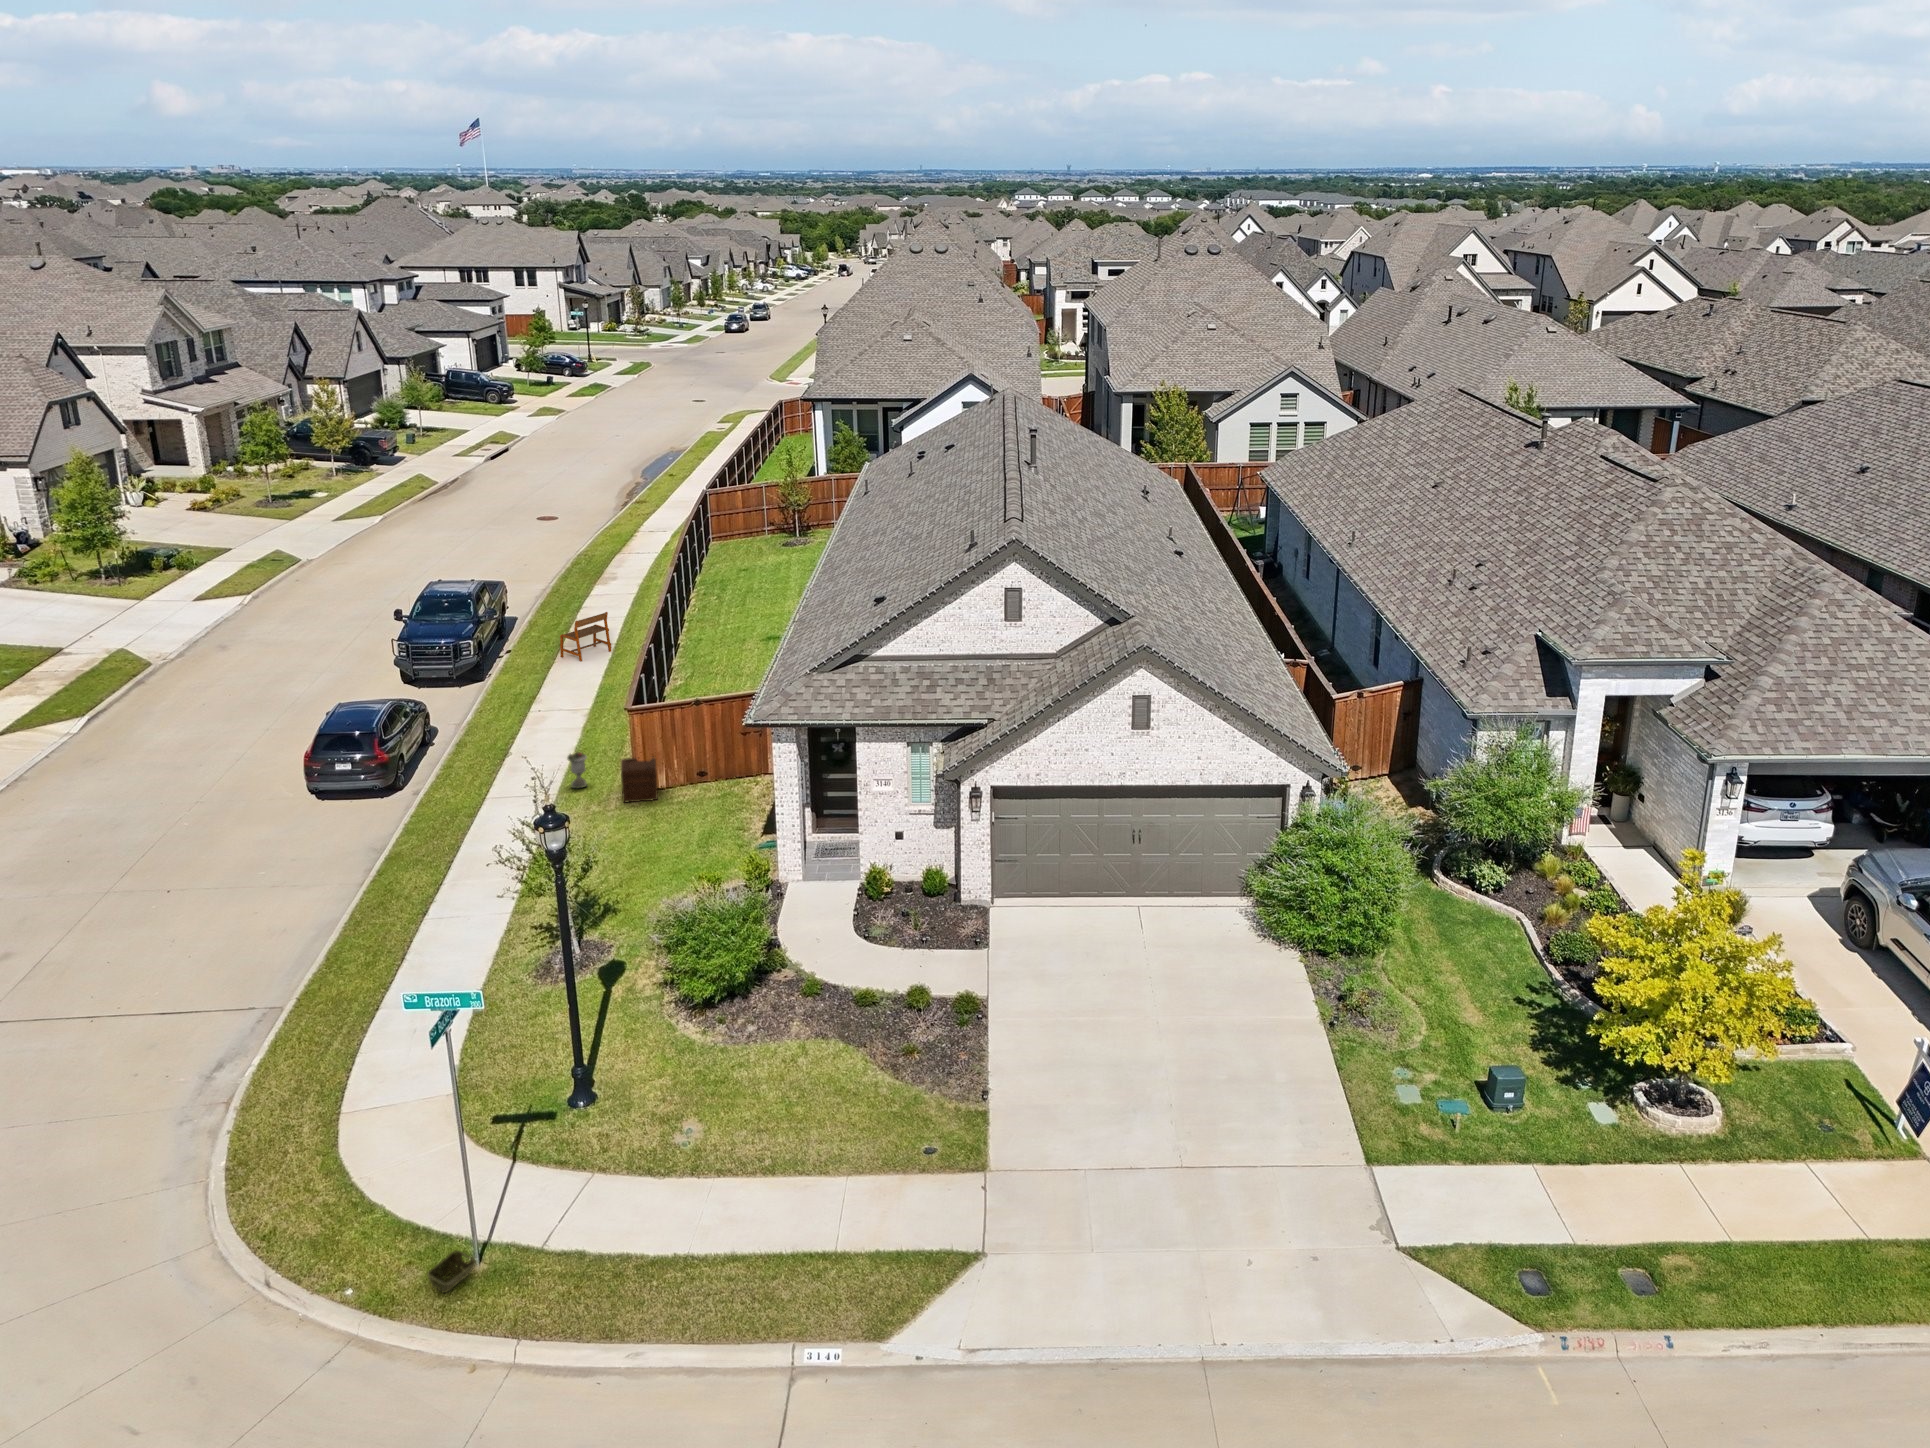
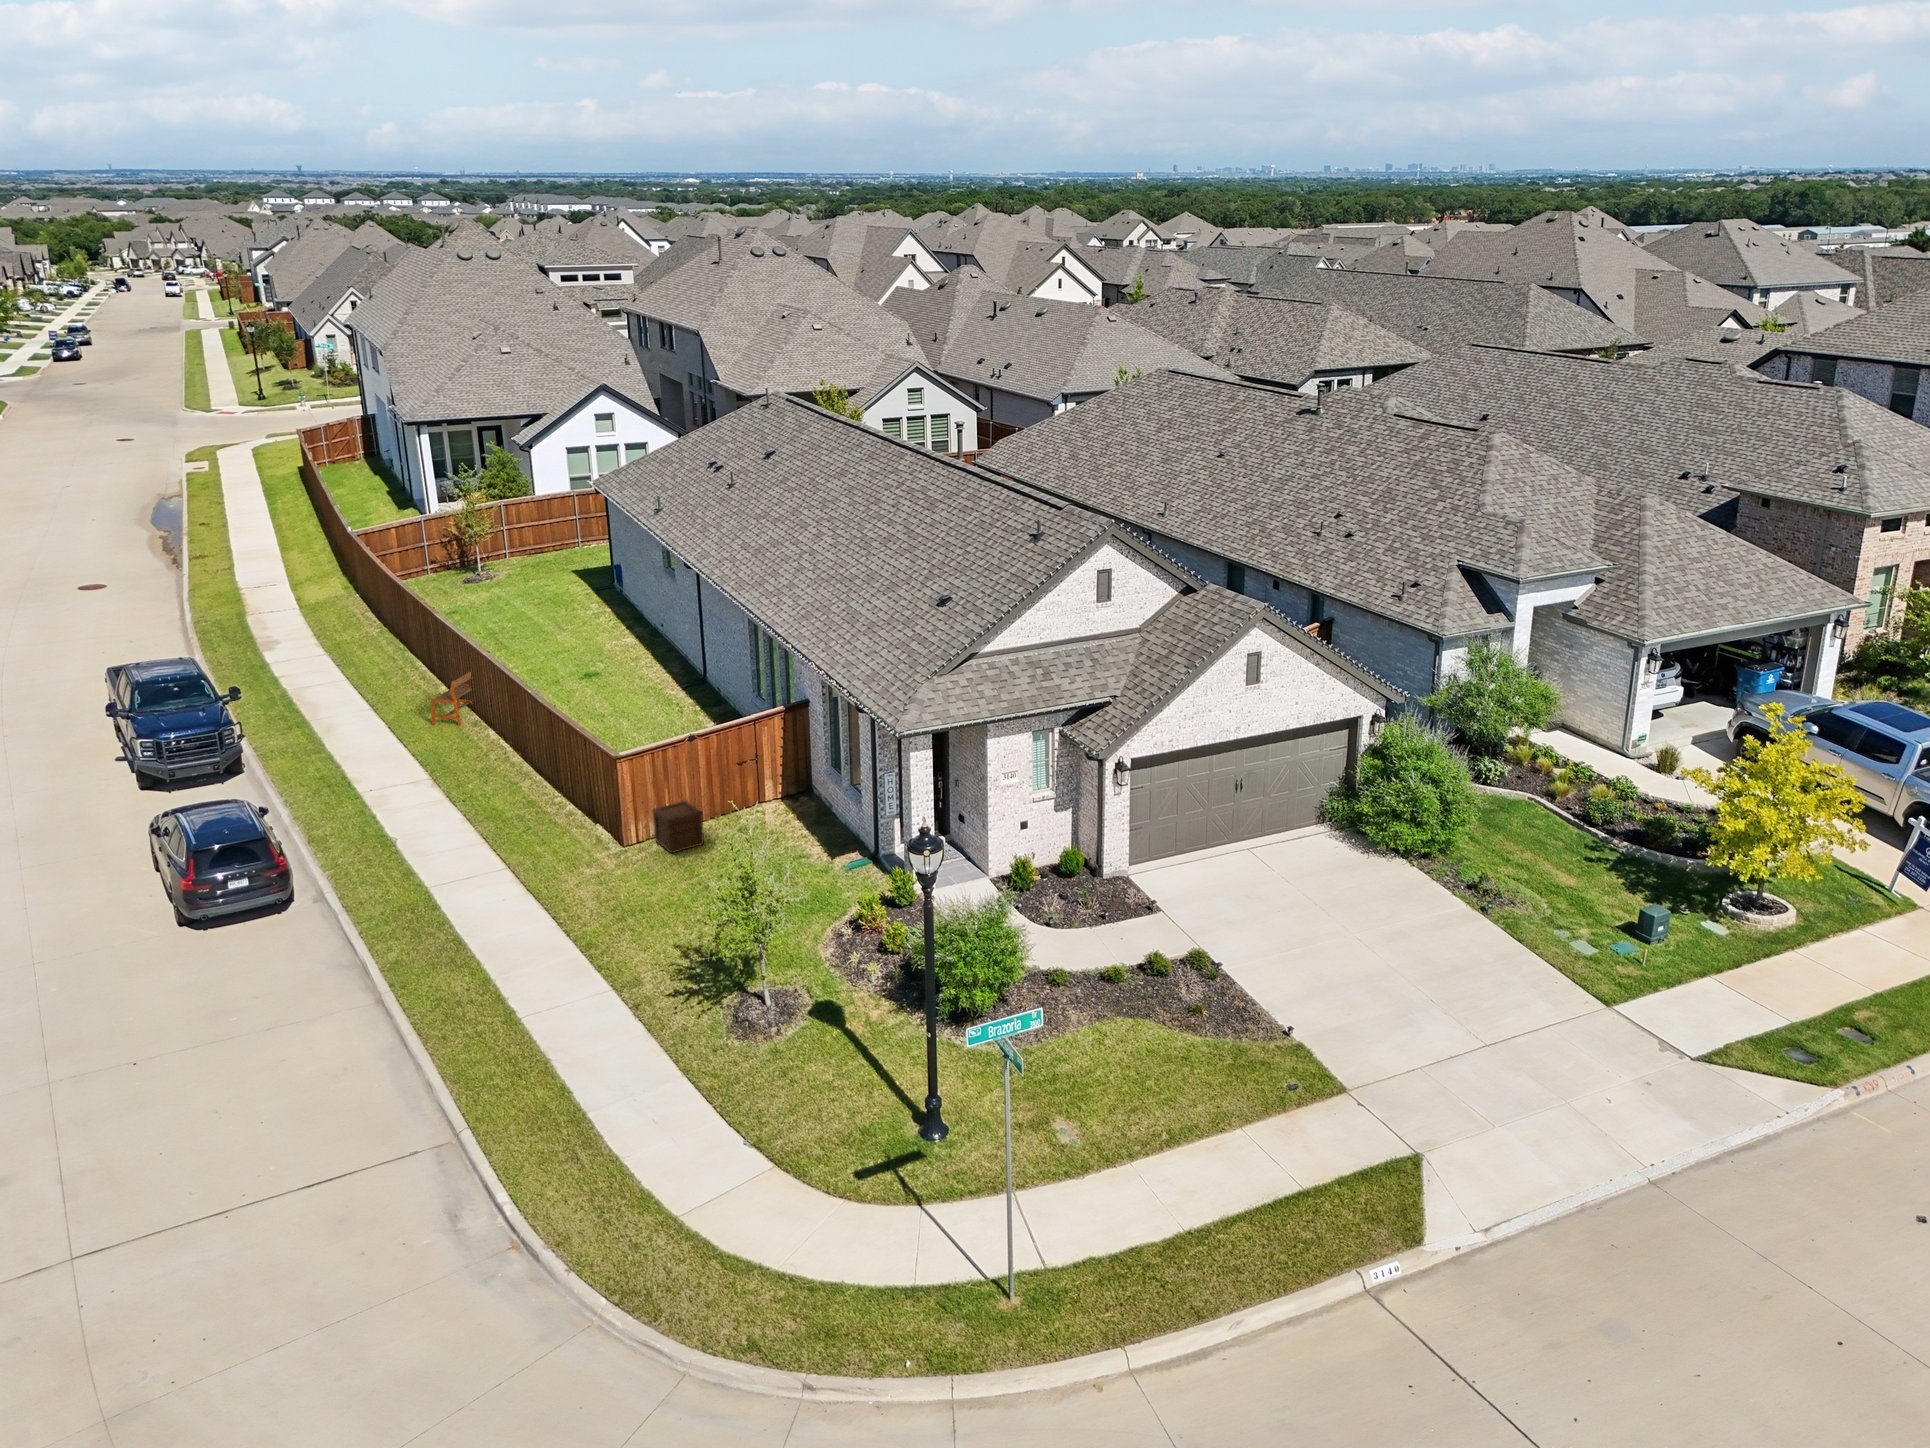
planter: present [568,752,587,789] -> none [591,808,615,850]
woven basket: present [427,1250,476,1293] -> none [996,1286,1026,1328]

